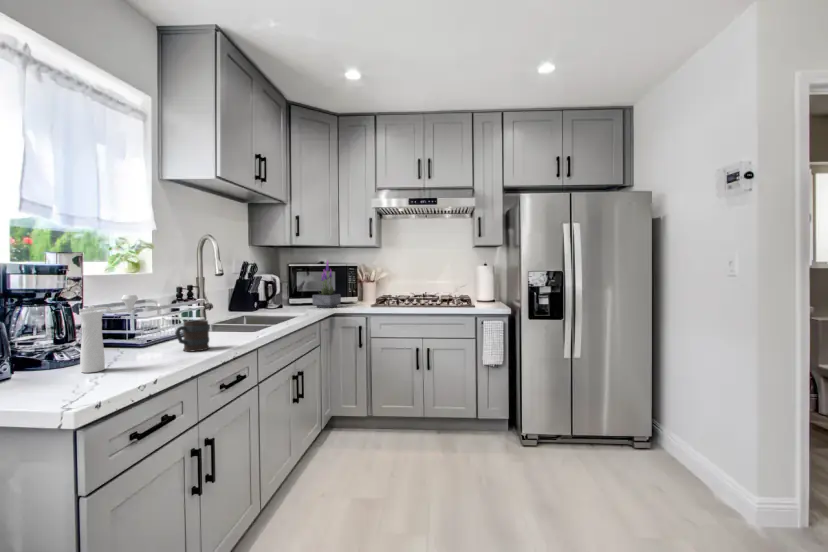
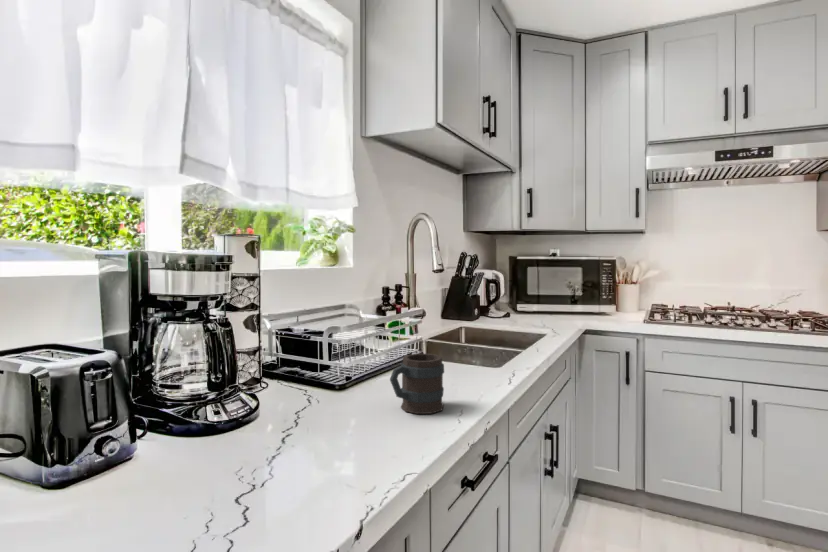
potted plant: present [312,261,341,308] -> none [552,249,594,321]
pepper mill: present [79,294,138,373] -> none [233,310,333,463]

